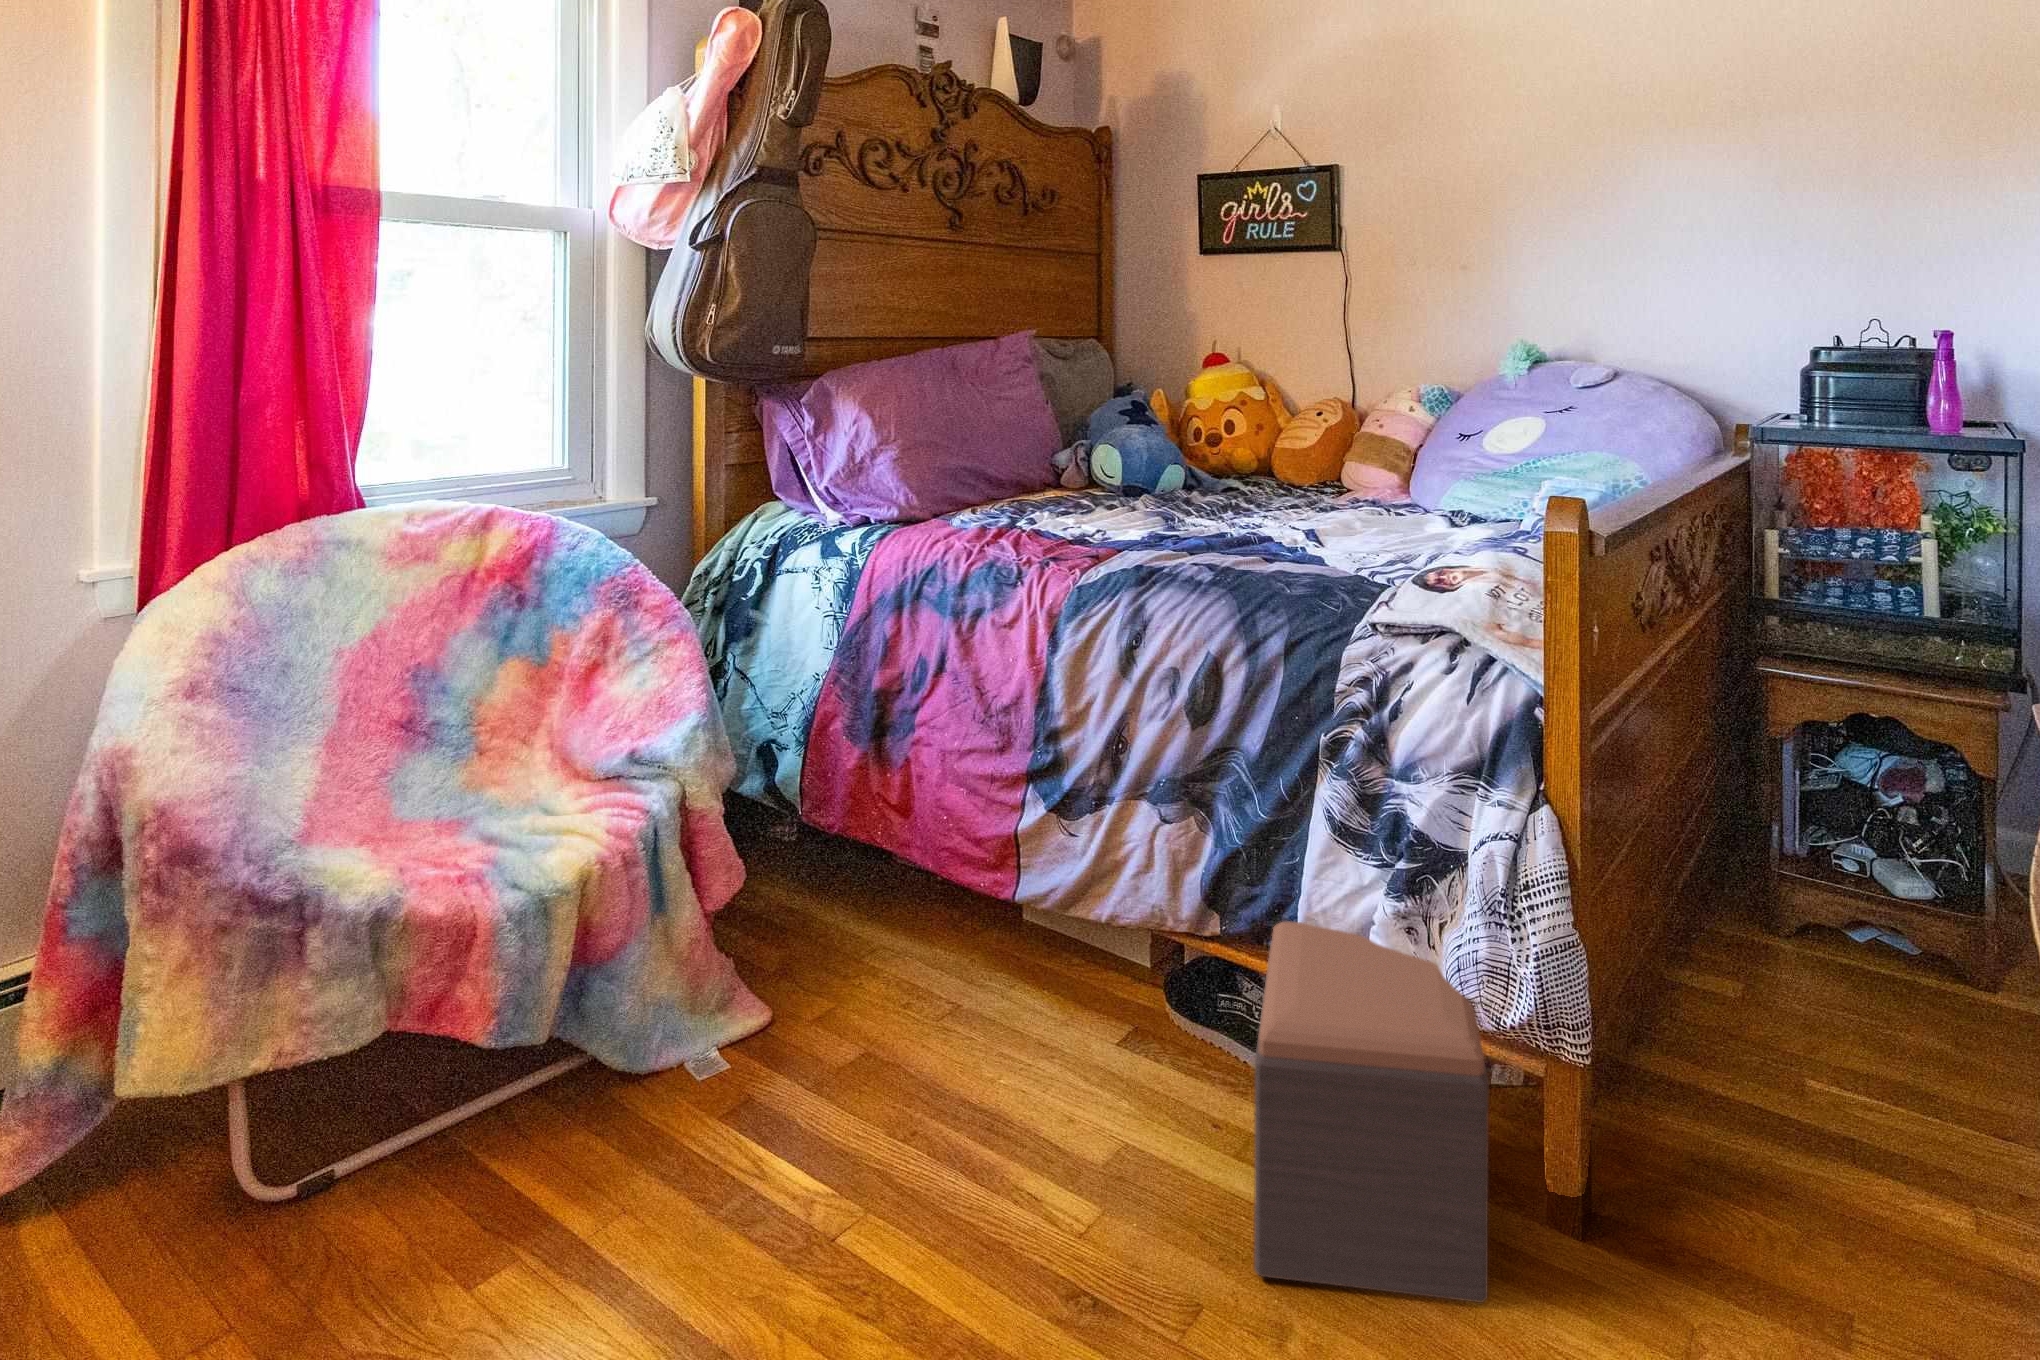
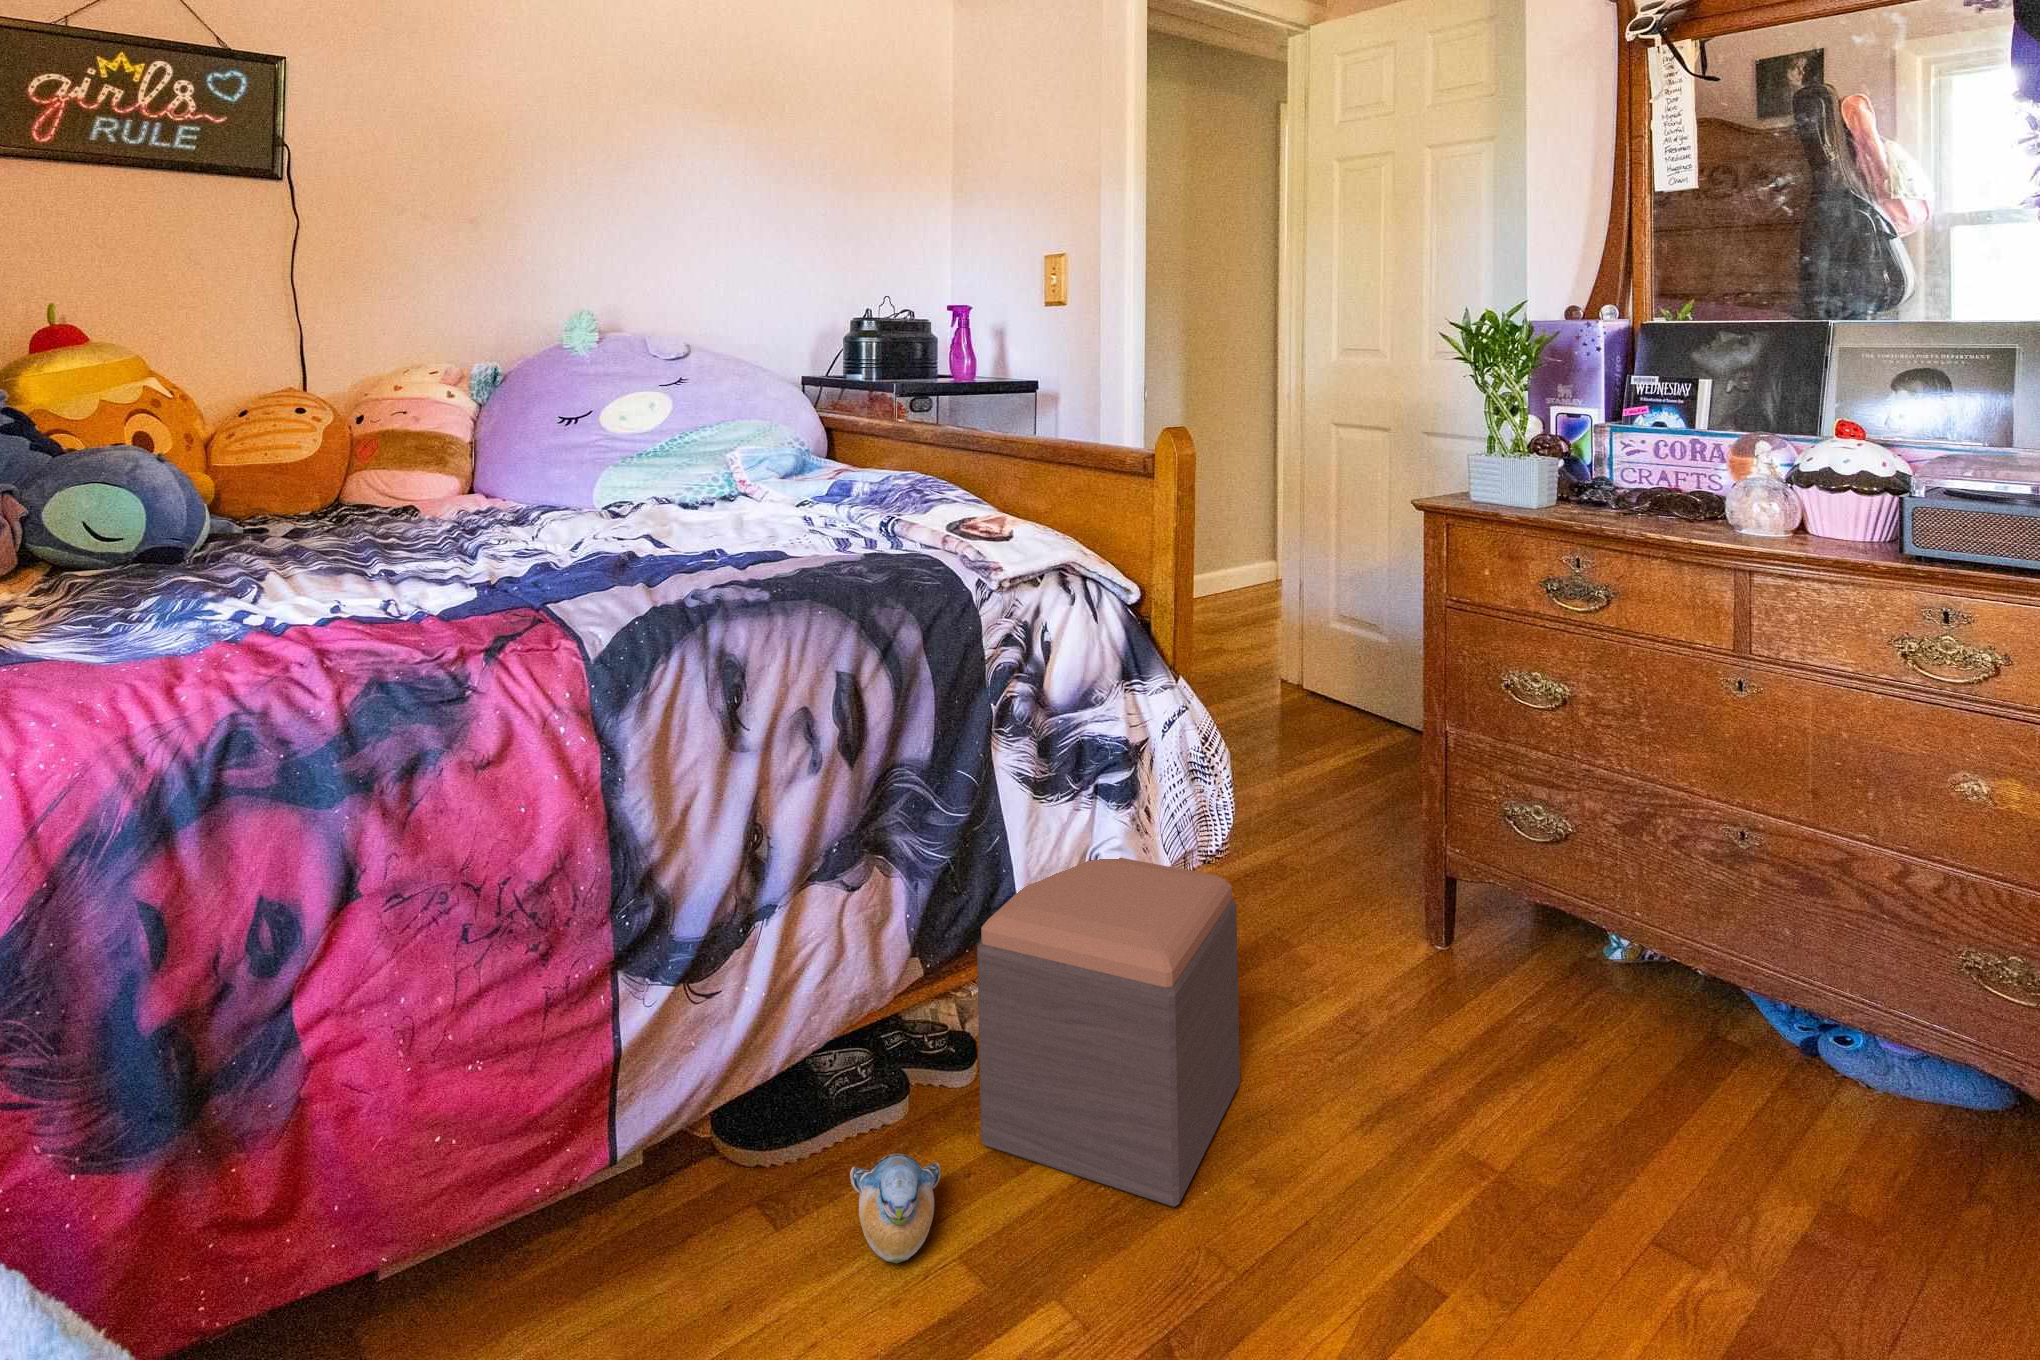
plush toy: none [1097,1030,1206,1112] -> present [850,1153,941,1263]

